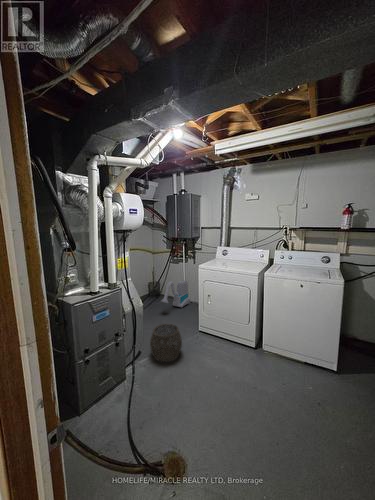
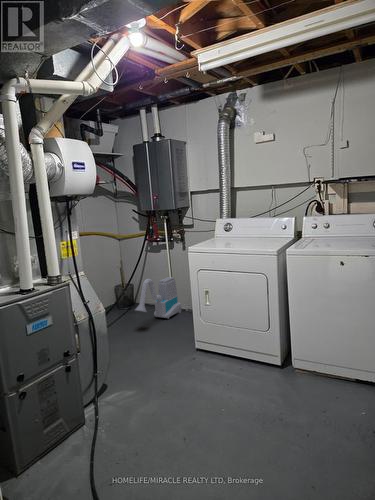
woven basket: present [150,324,182,362] -> none [120,338,169,395]

